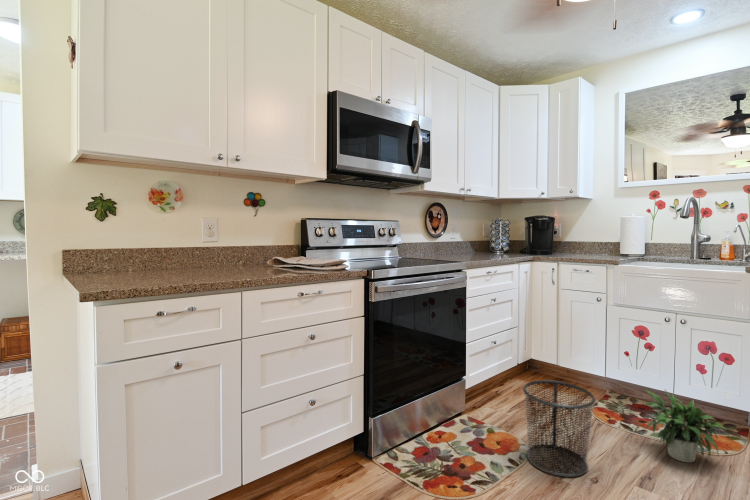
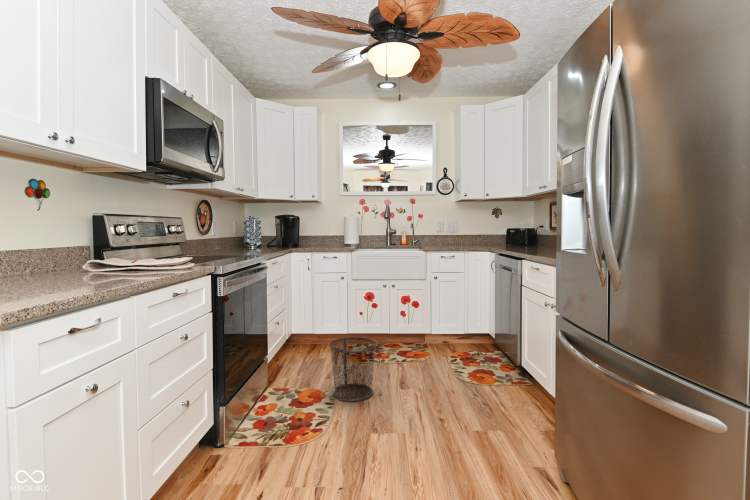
potted plant: present [636,390,725,462] -> none [379,329,428,370]

